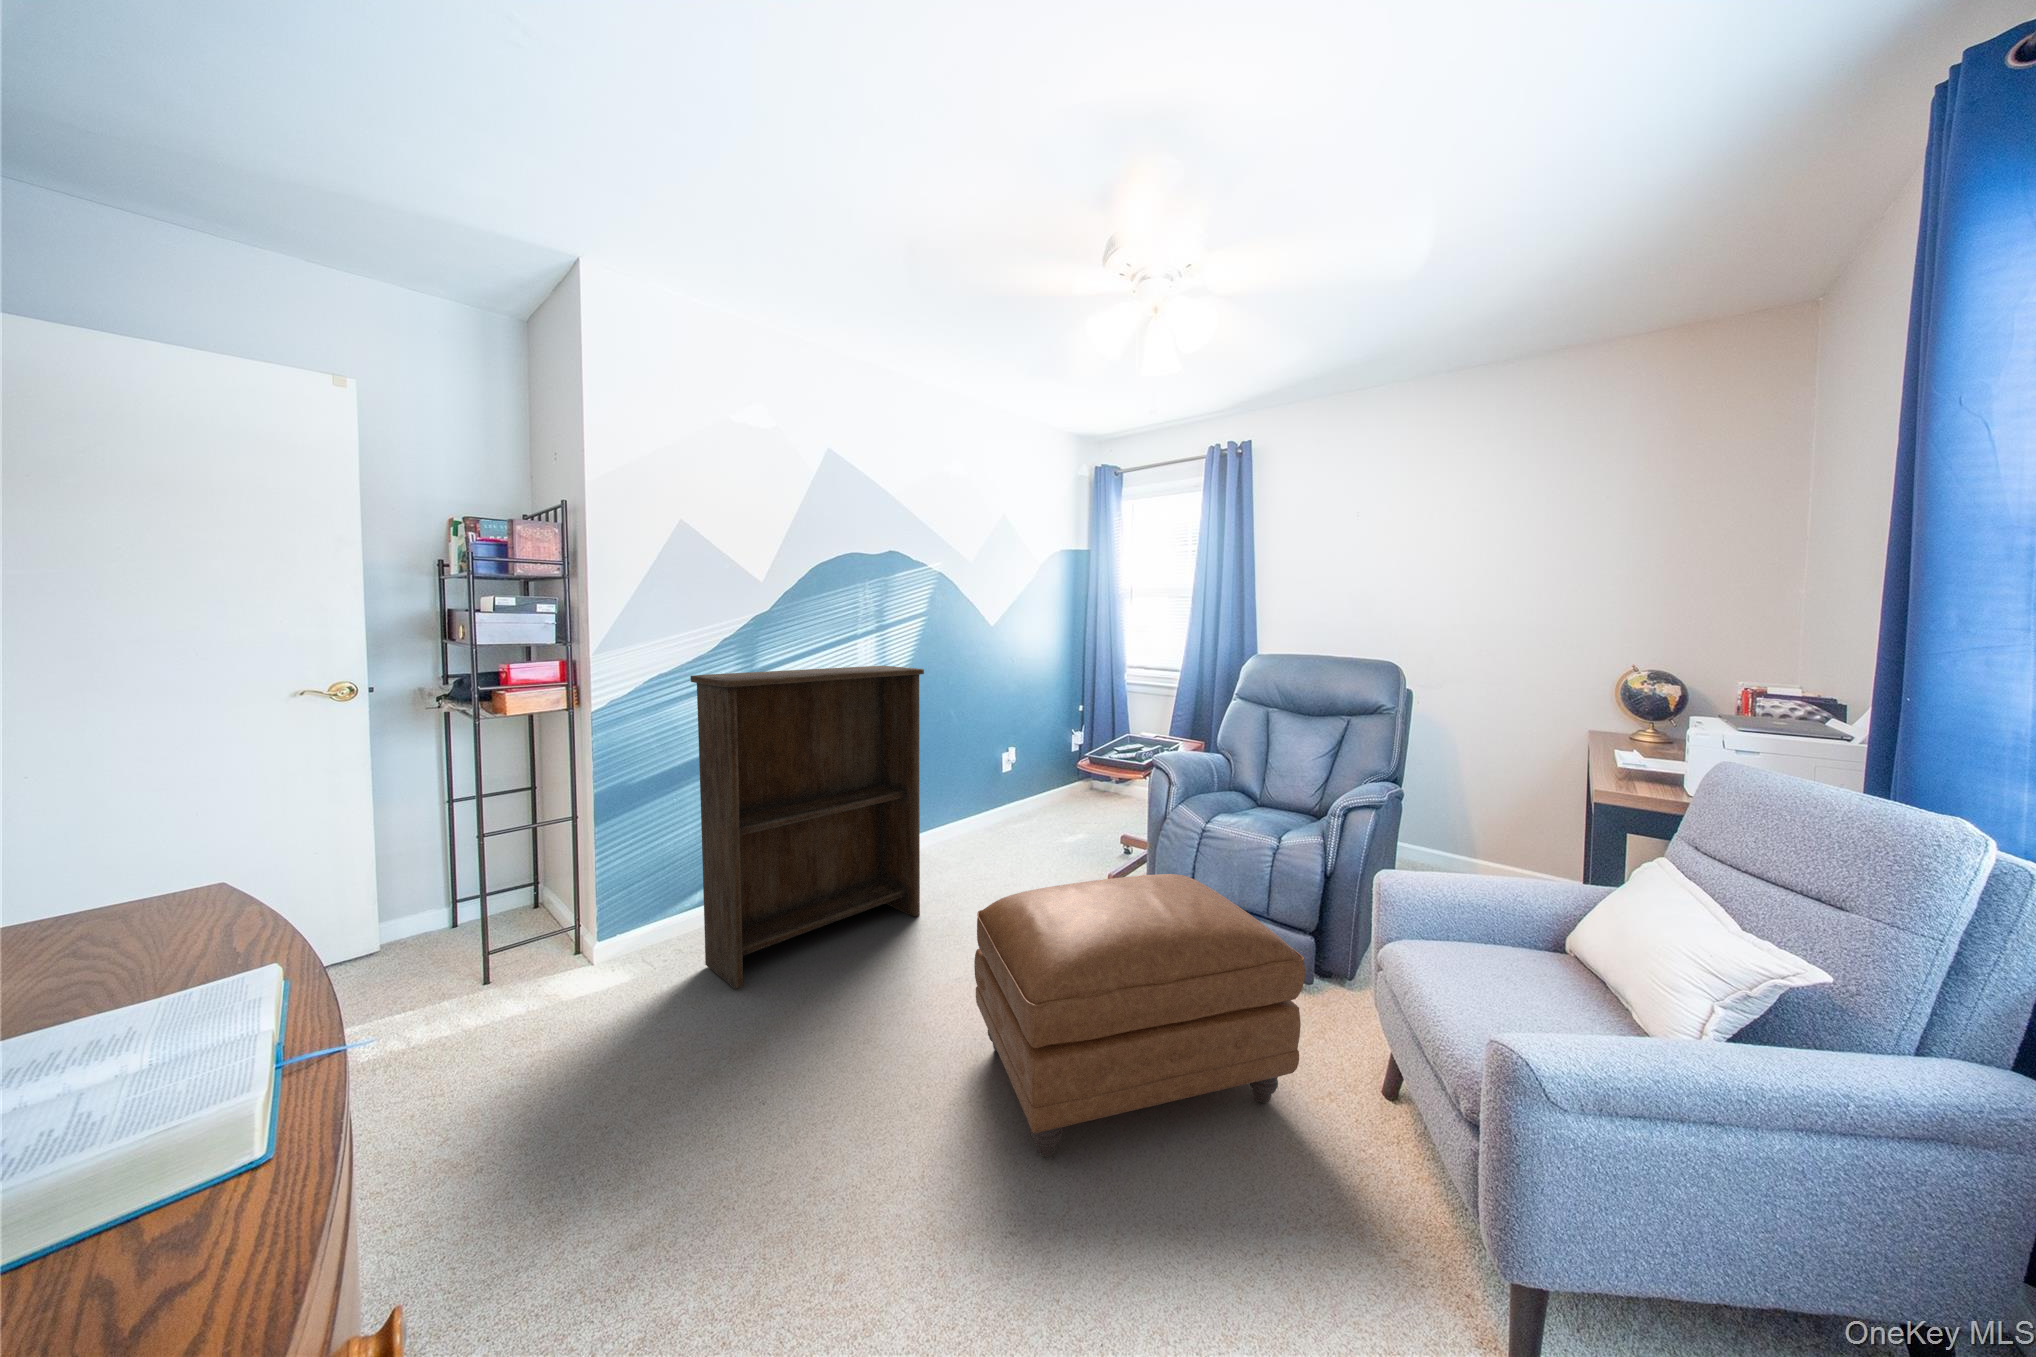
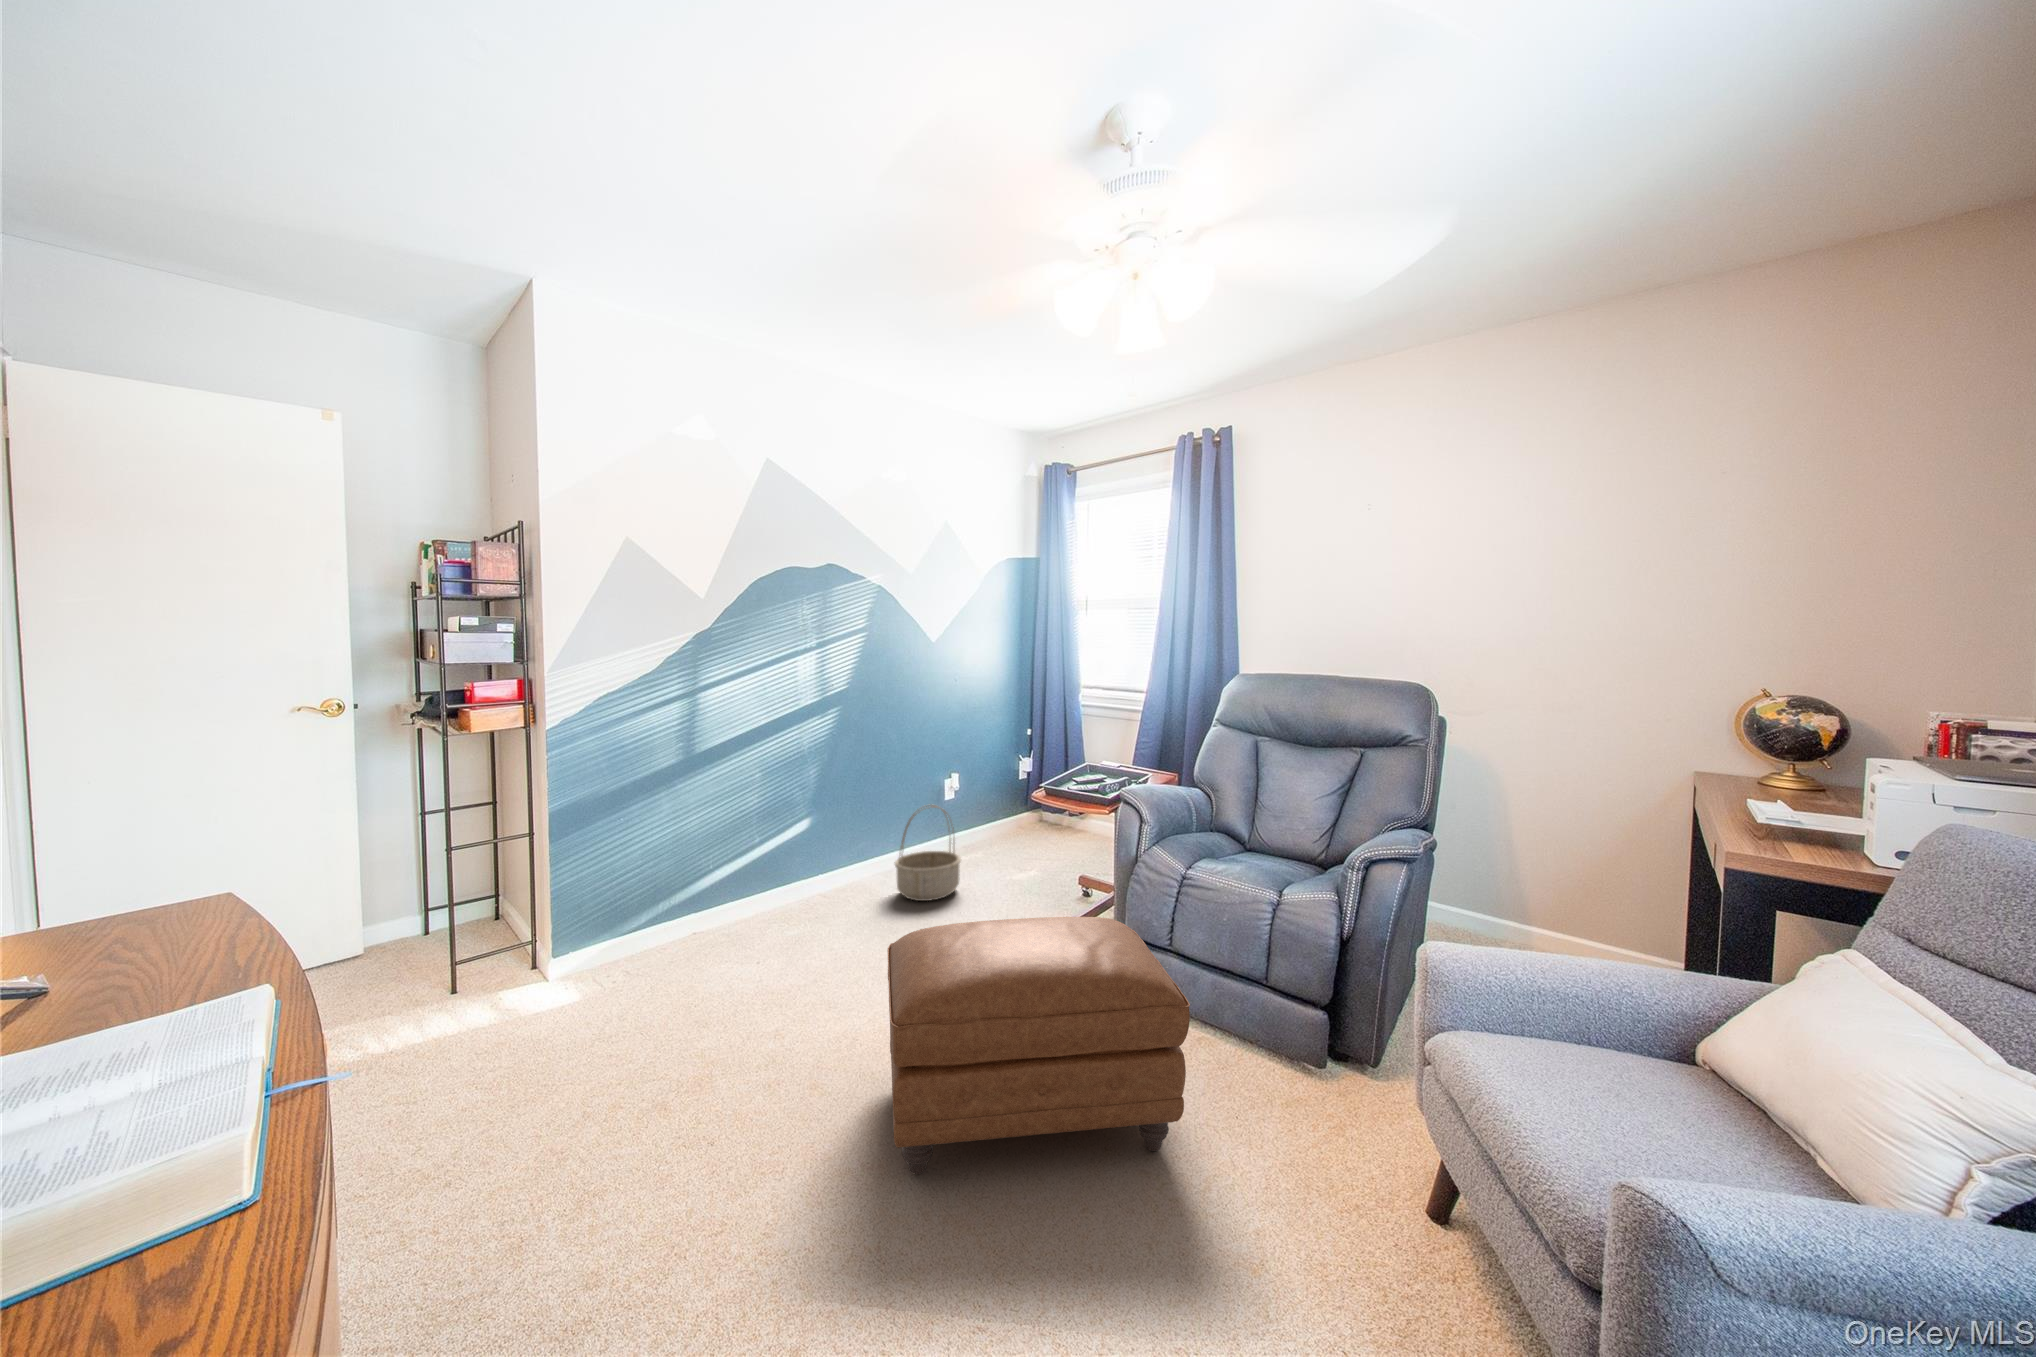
bookshelf: present [690,666,924,989] -> none [635,683,881,1011]
basket: none [916,777,975,863] -> present [895,805,961,901]

